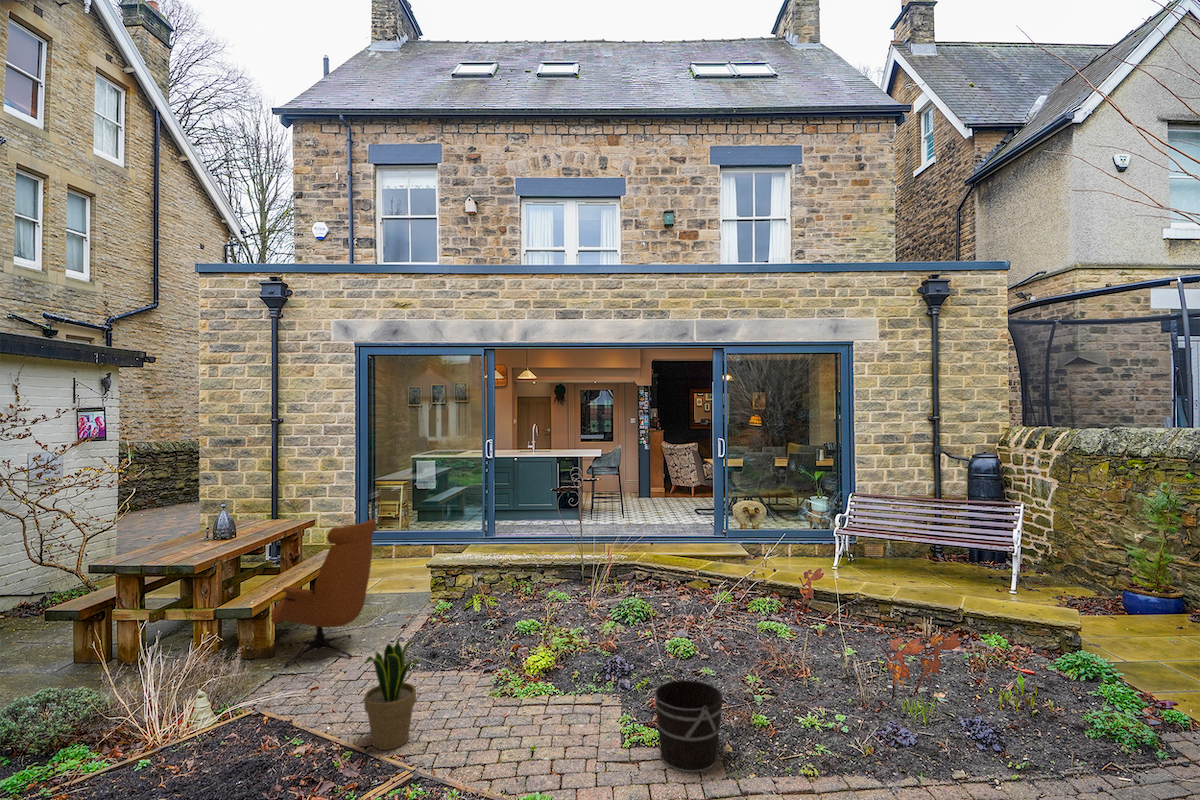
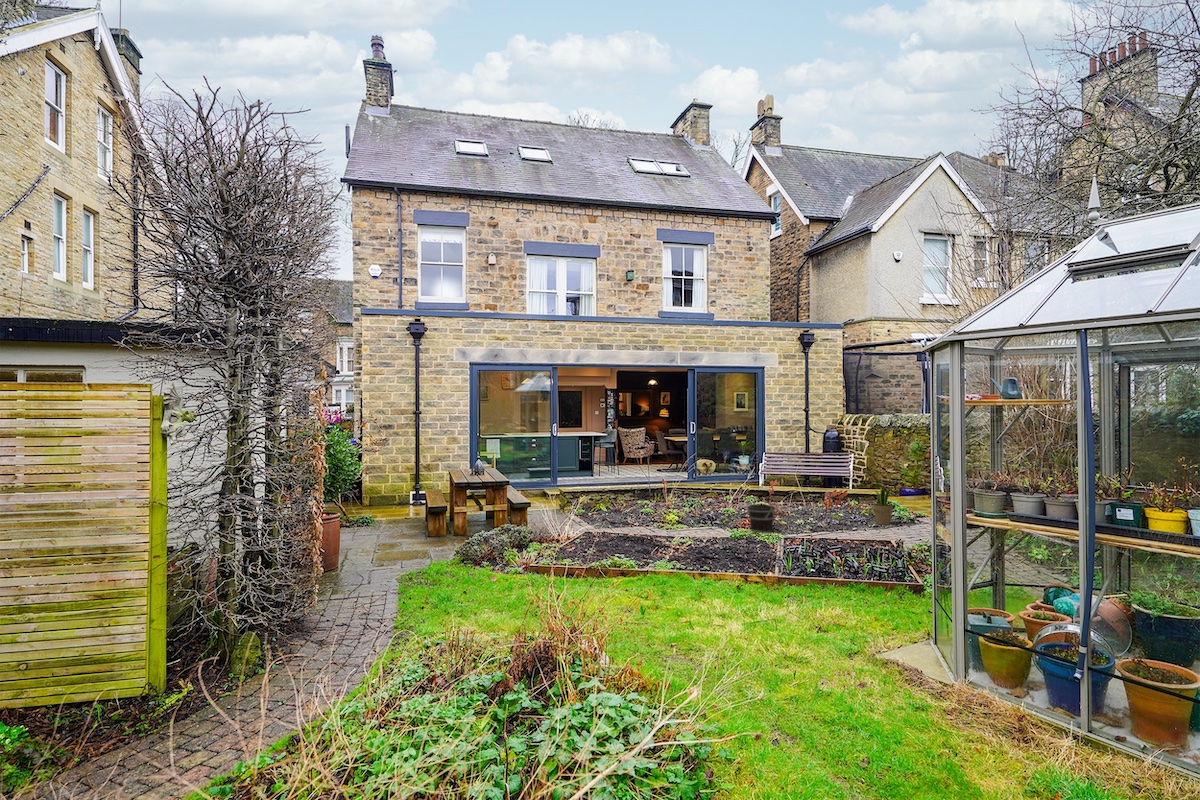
lounge chair: present [236,519,376,667] -> none [501,456,584,527]
potted plant: present [364,641,420,750] -> present [873,486,893,525]

